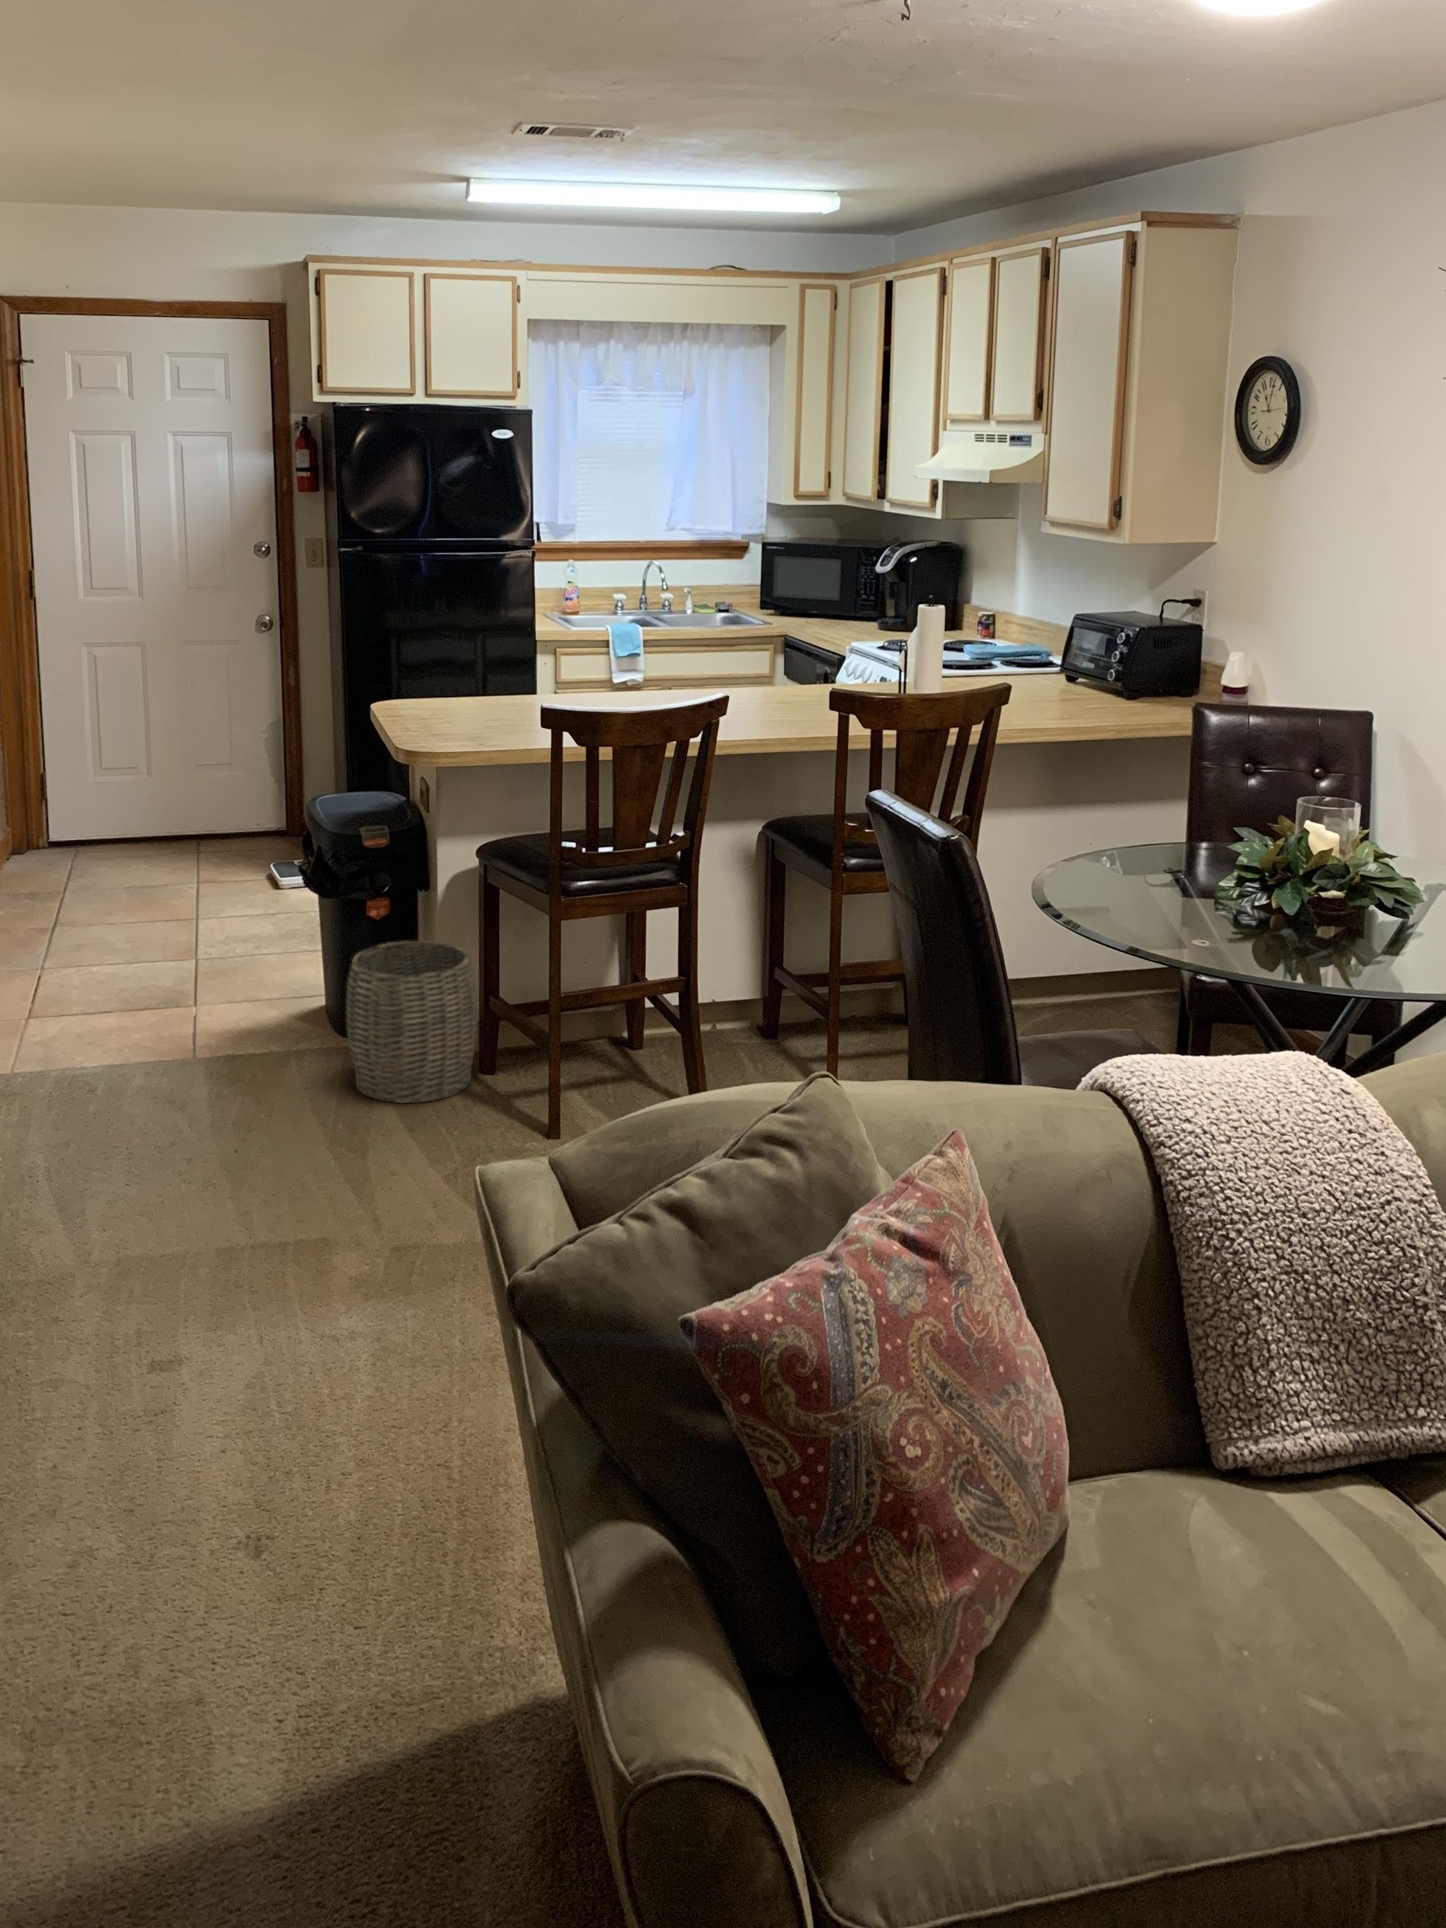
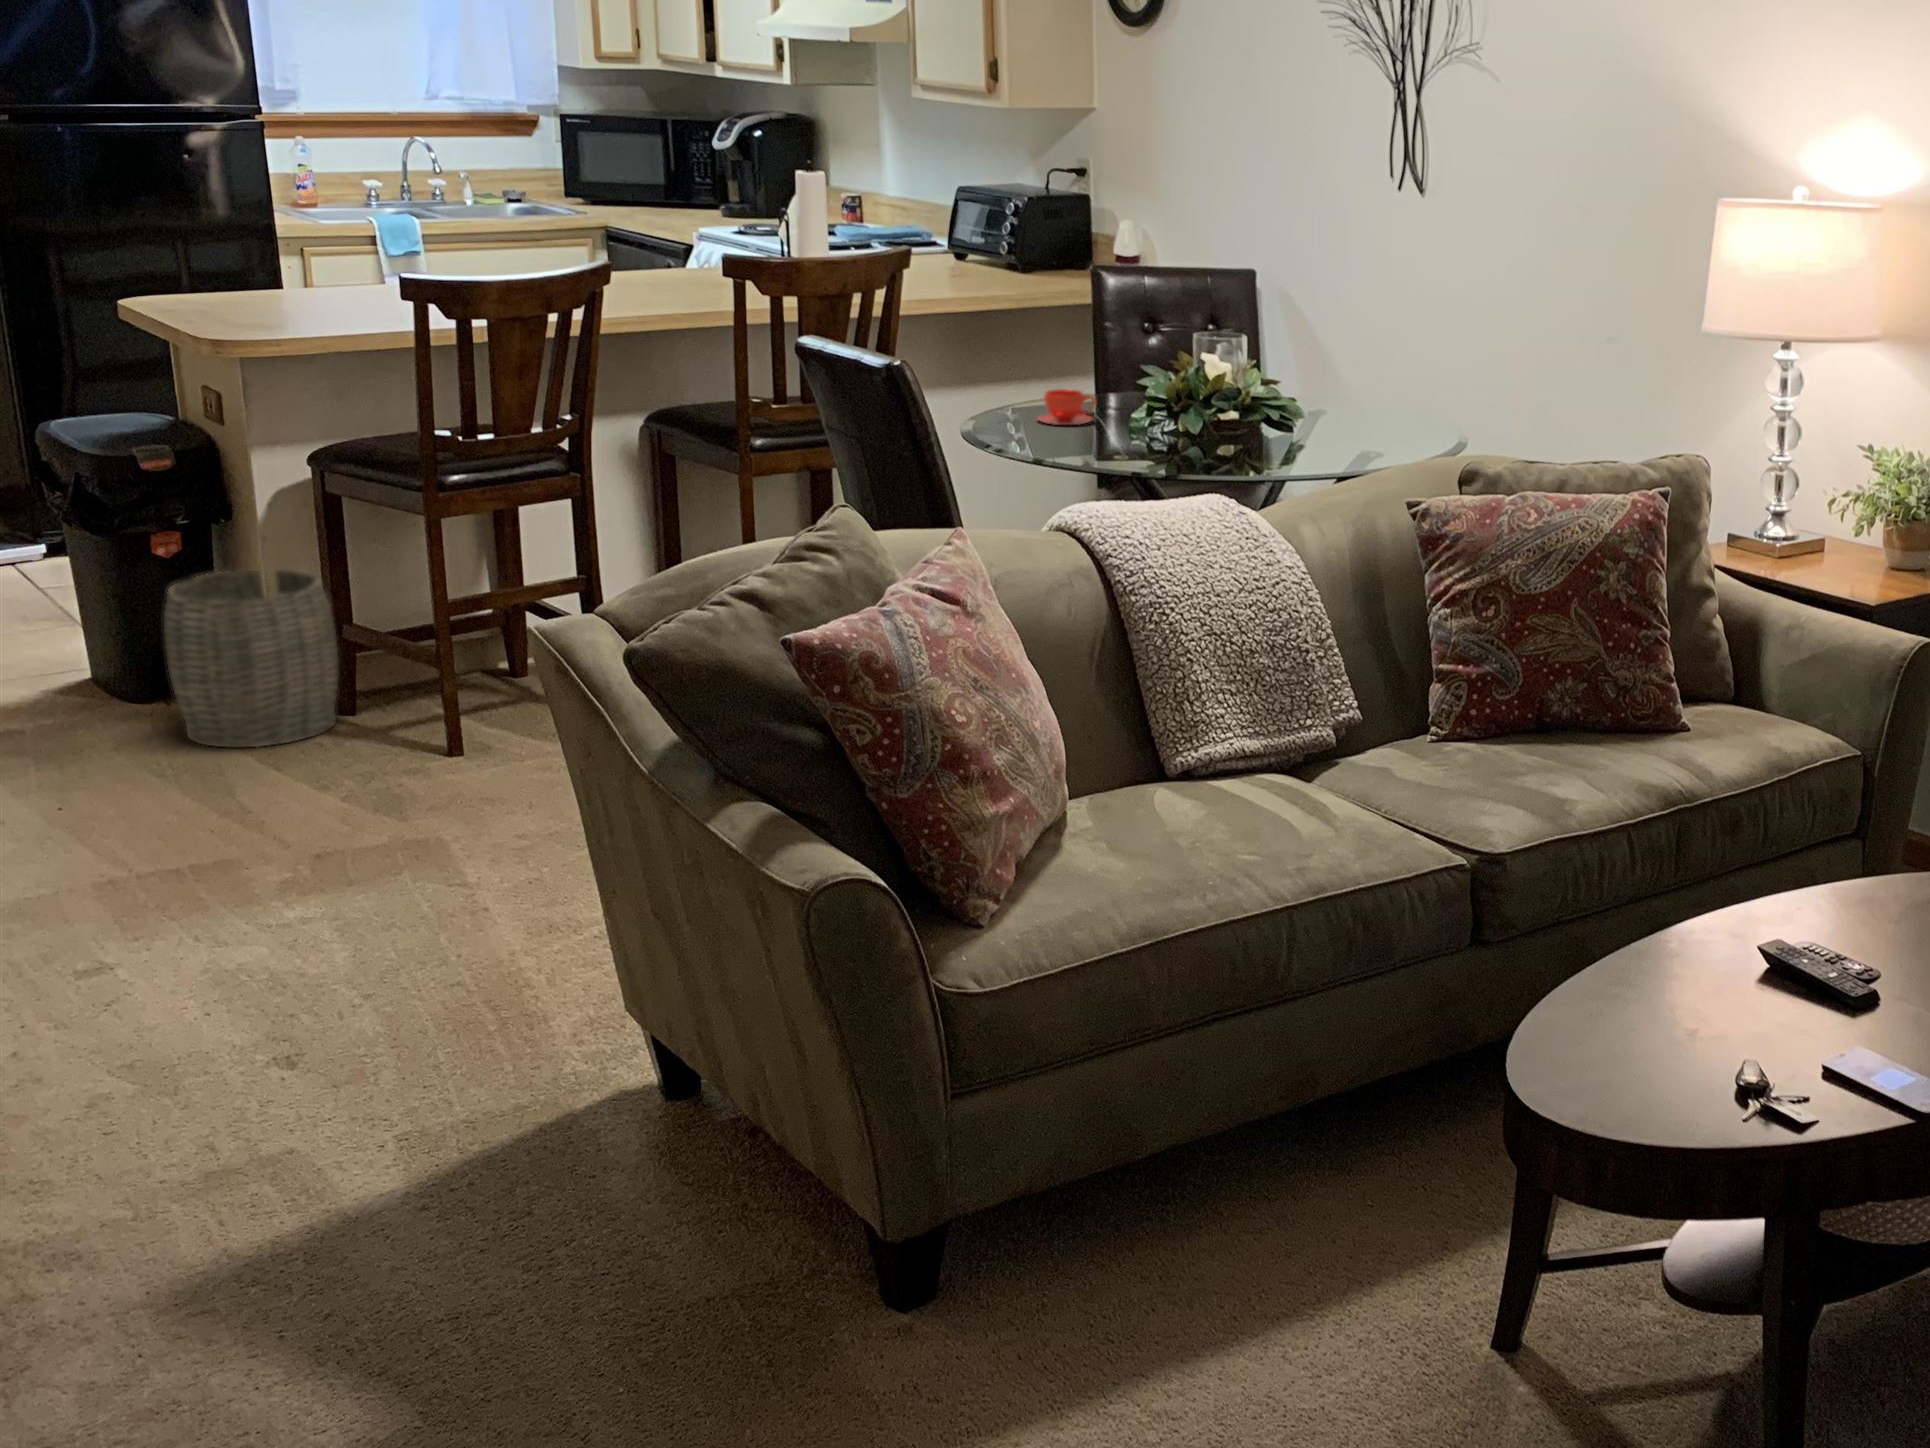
teacup: none [1110,854,1178,897] -> present [1038,389,1096,425]

